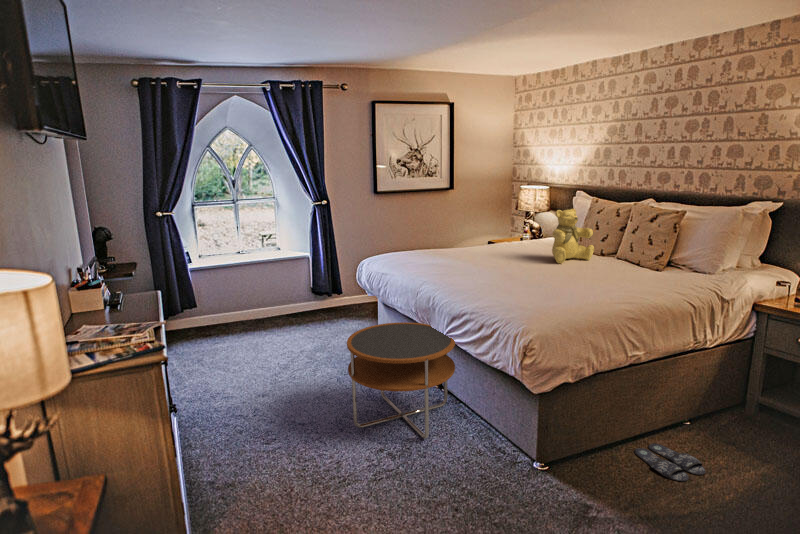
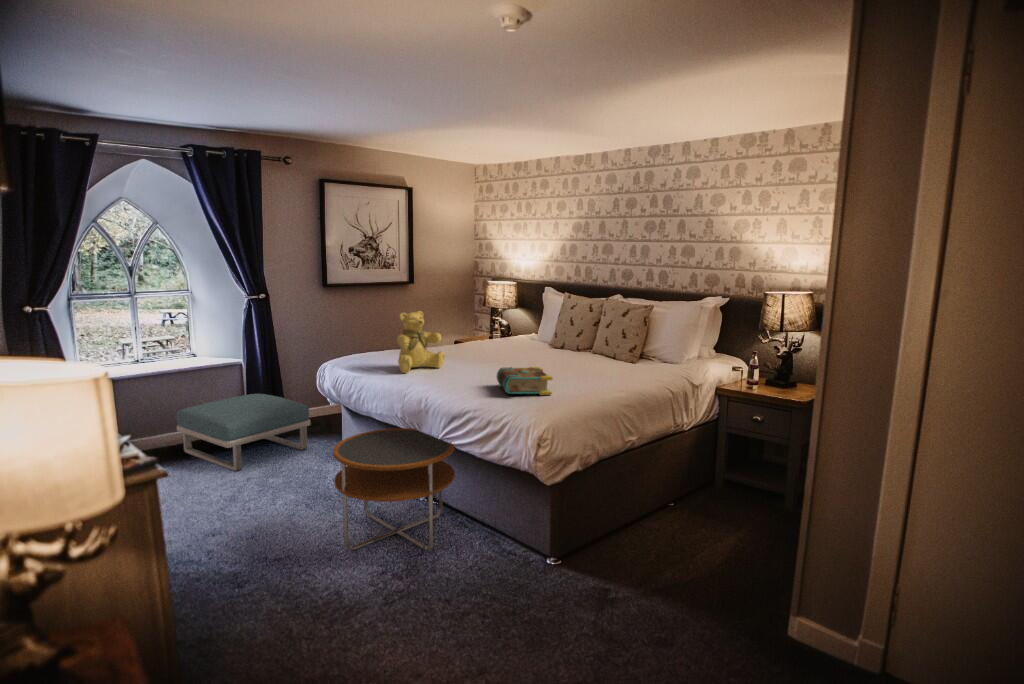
teddy bear: present [552,209,594,263] -> present [397,311,445,373]
book: none [500,272,553,302] -> present [497,367,552,395]
footstool: none [257,282,356,345] -> present [177,394,311,471]
slippers: present [634,443,705,481] -> none [632,525,694,554]

